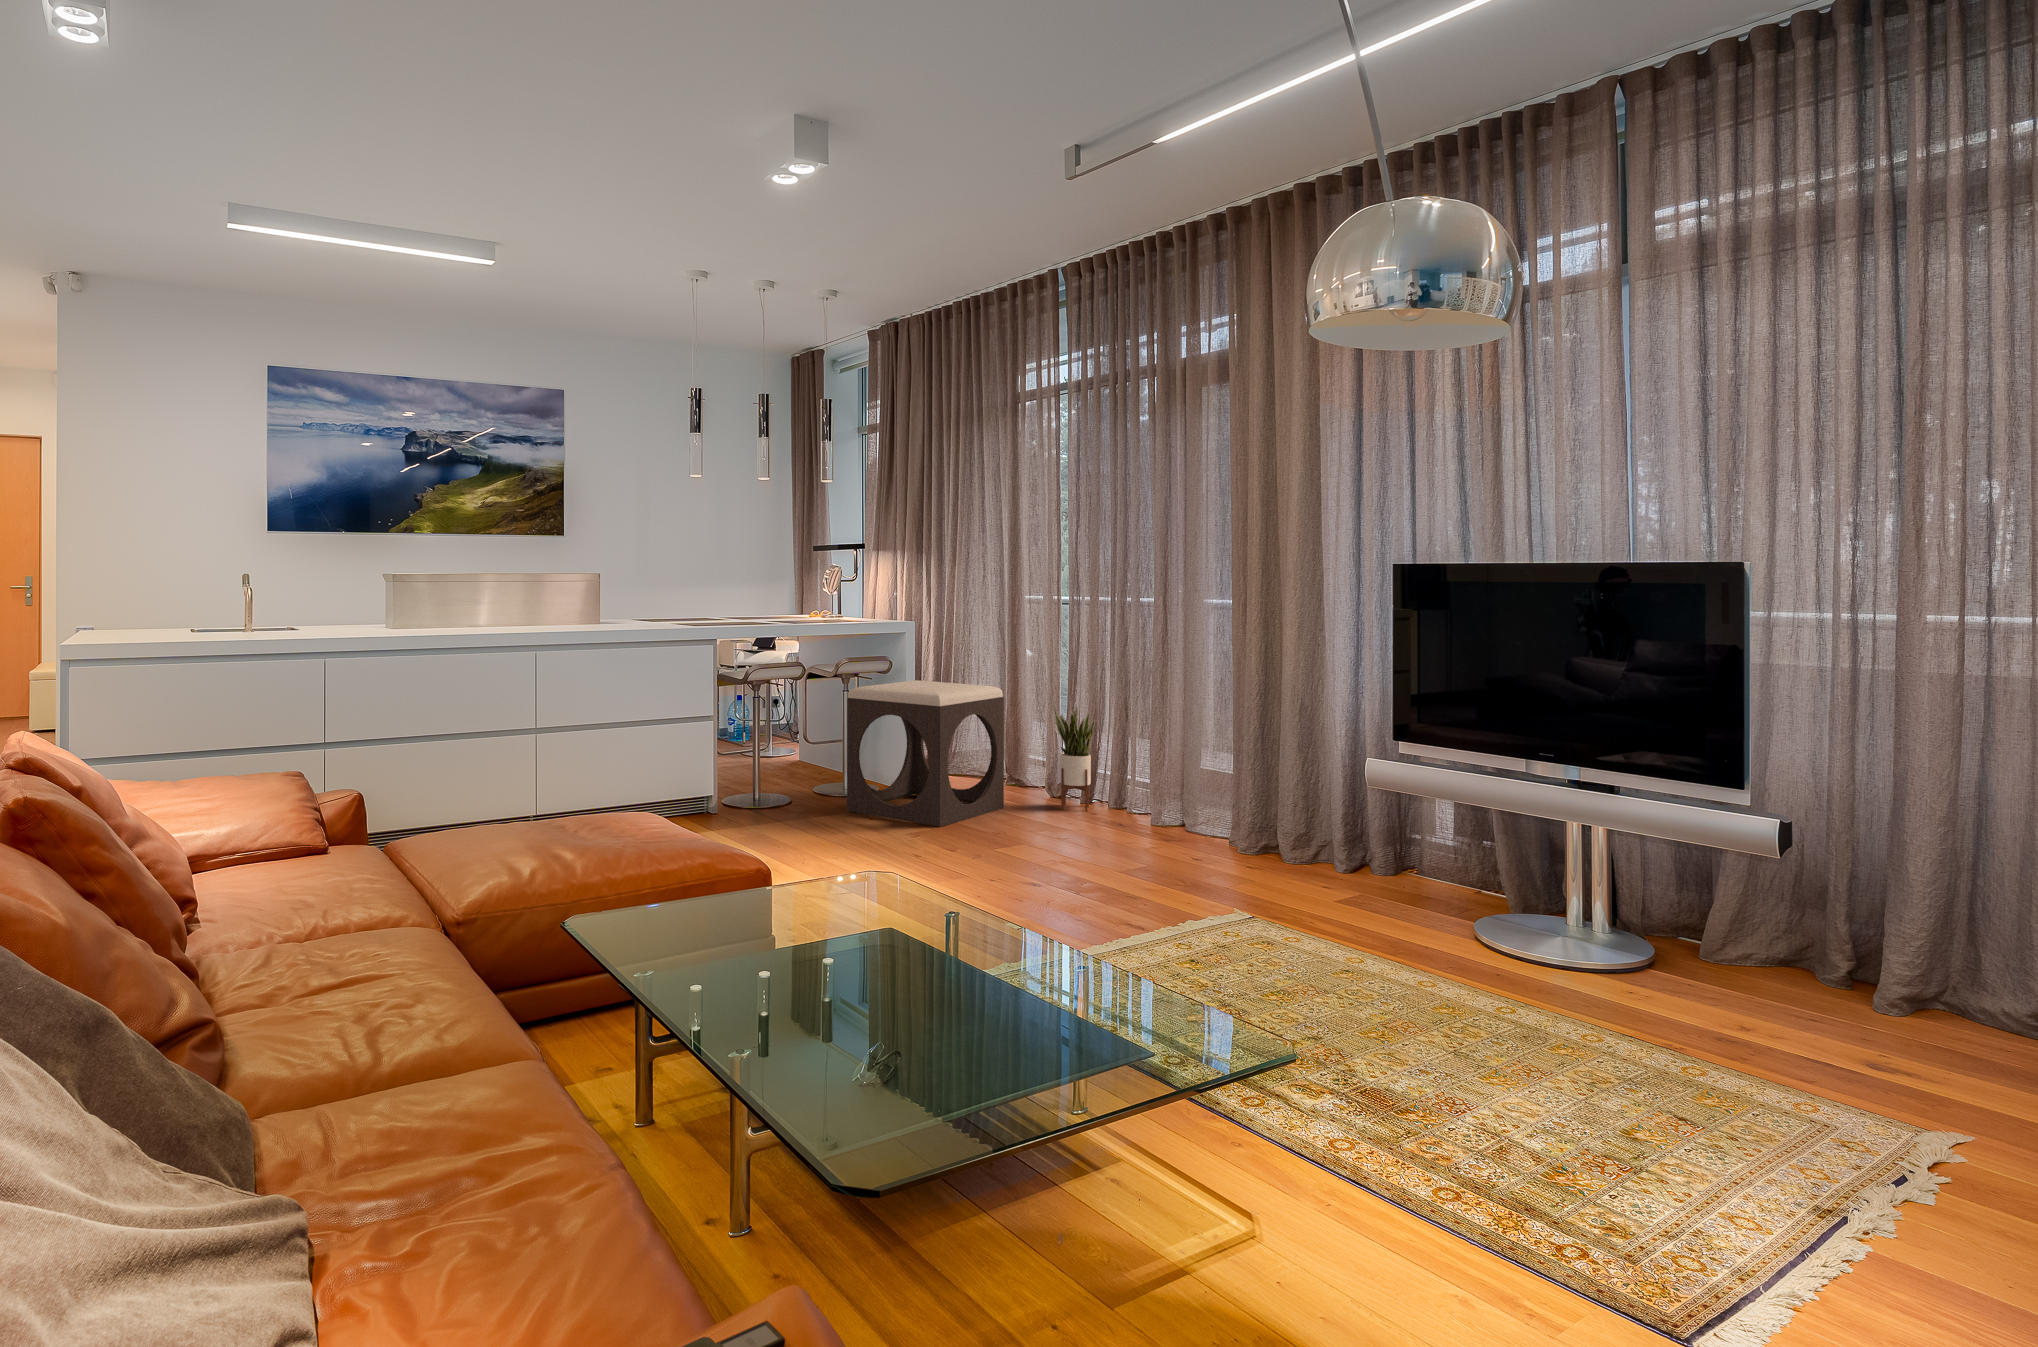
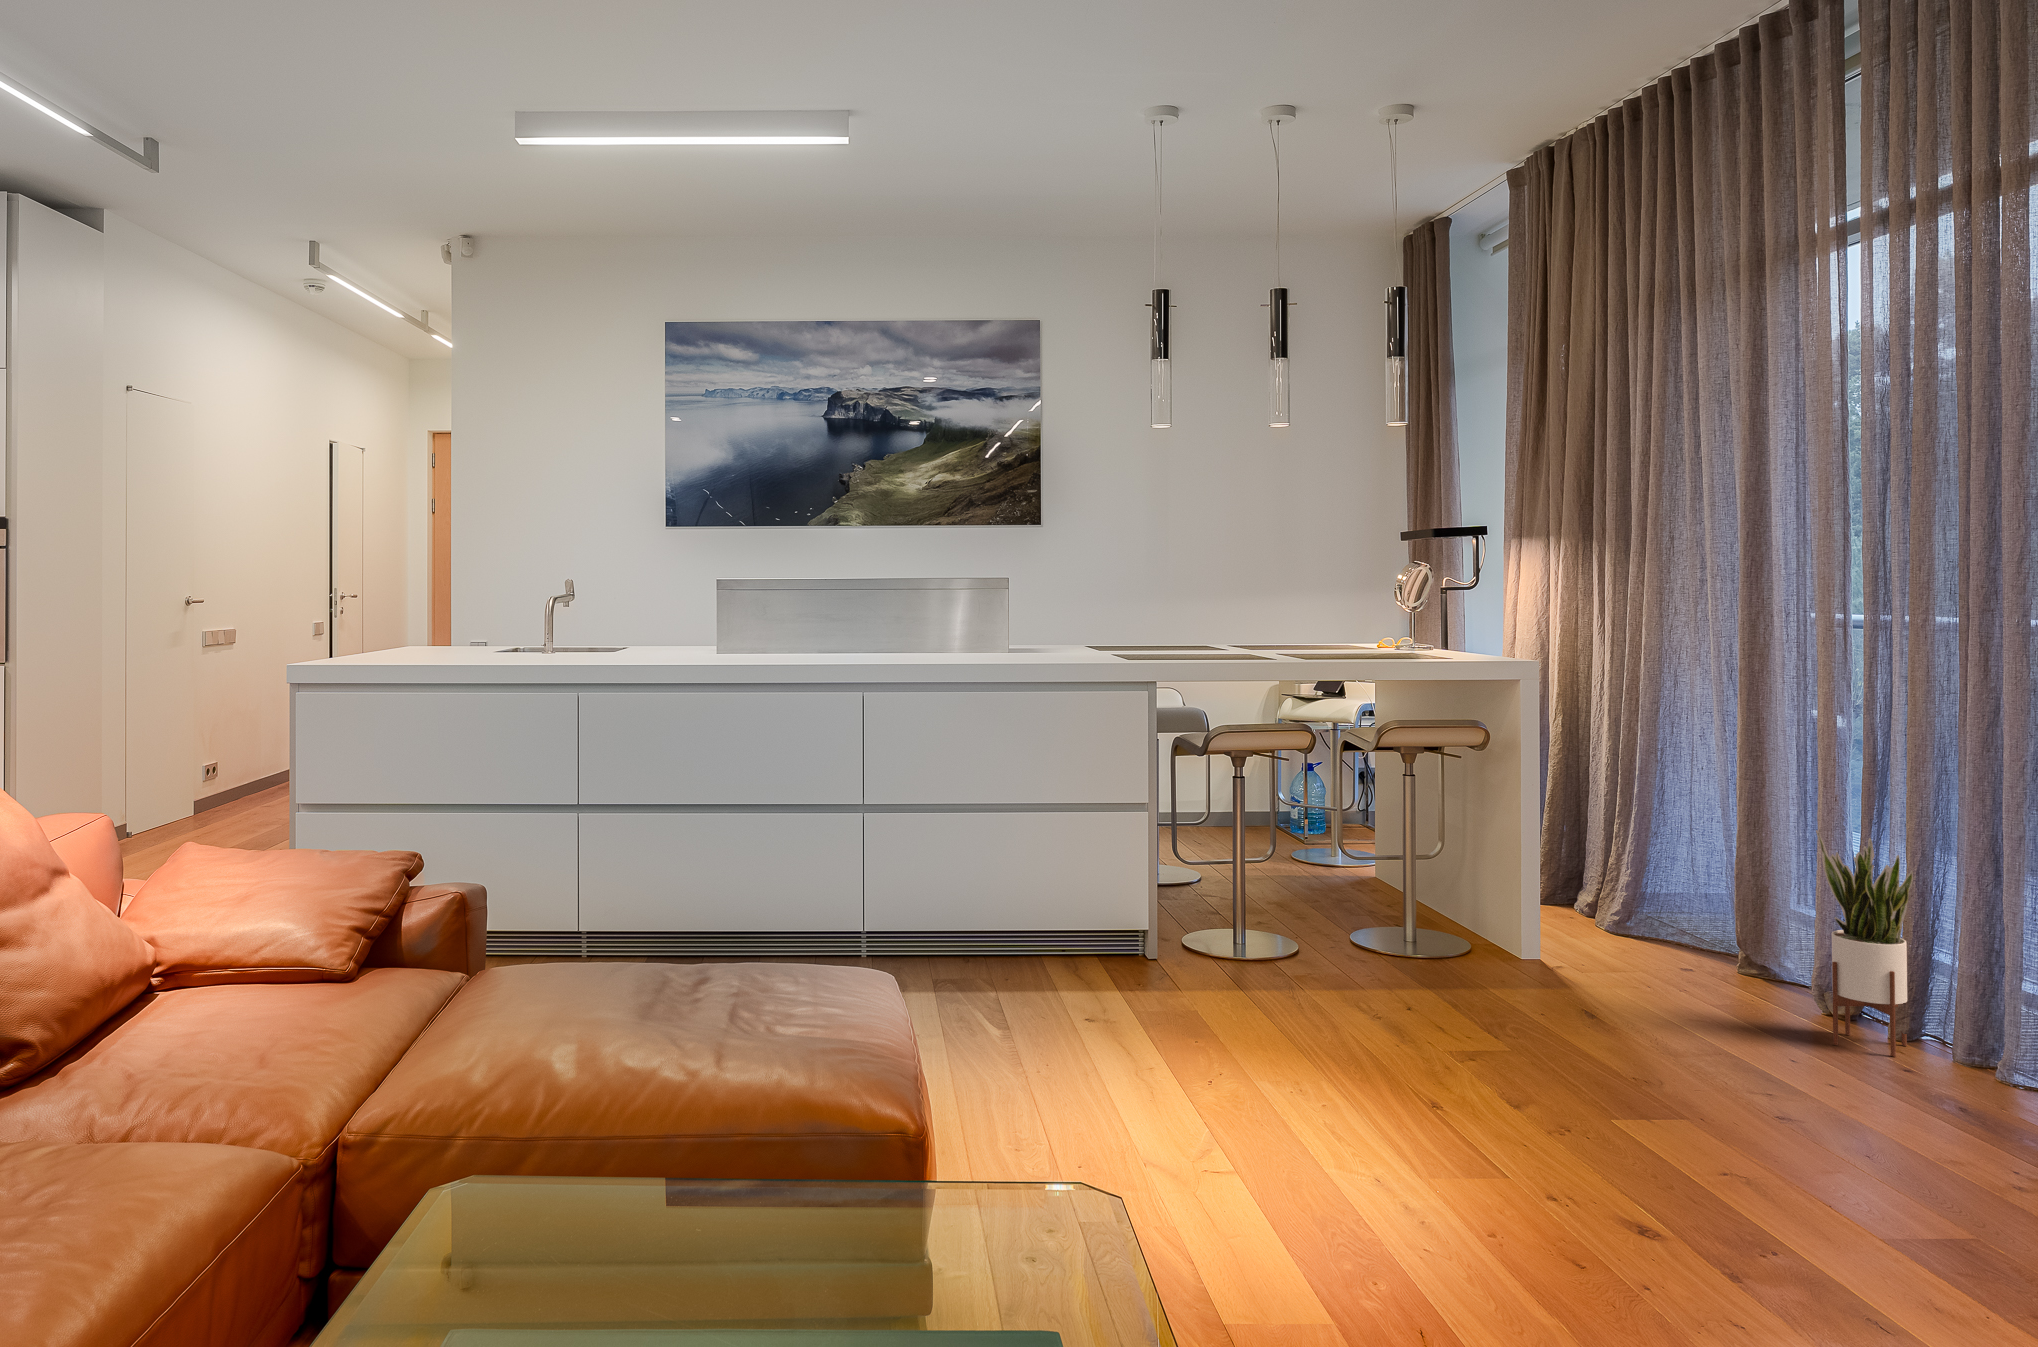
footstool: present [847,680,1004,827] -> none [1378,766,1702,1046]

